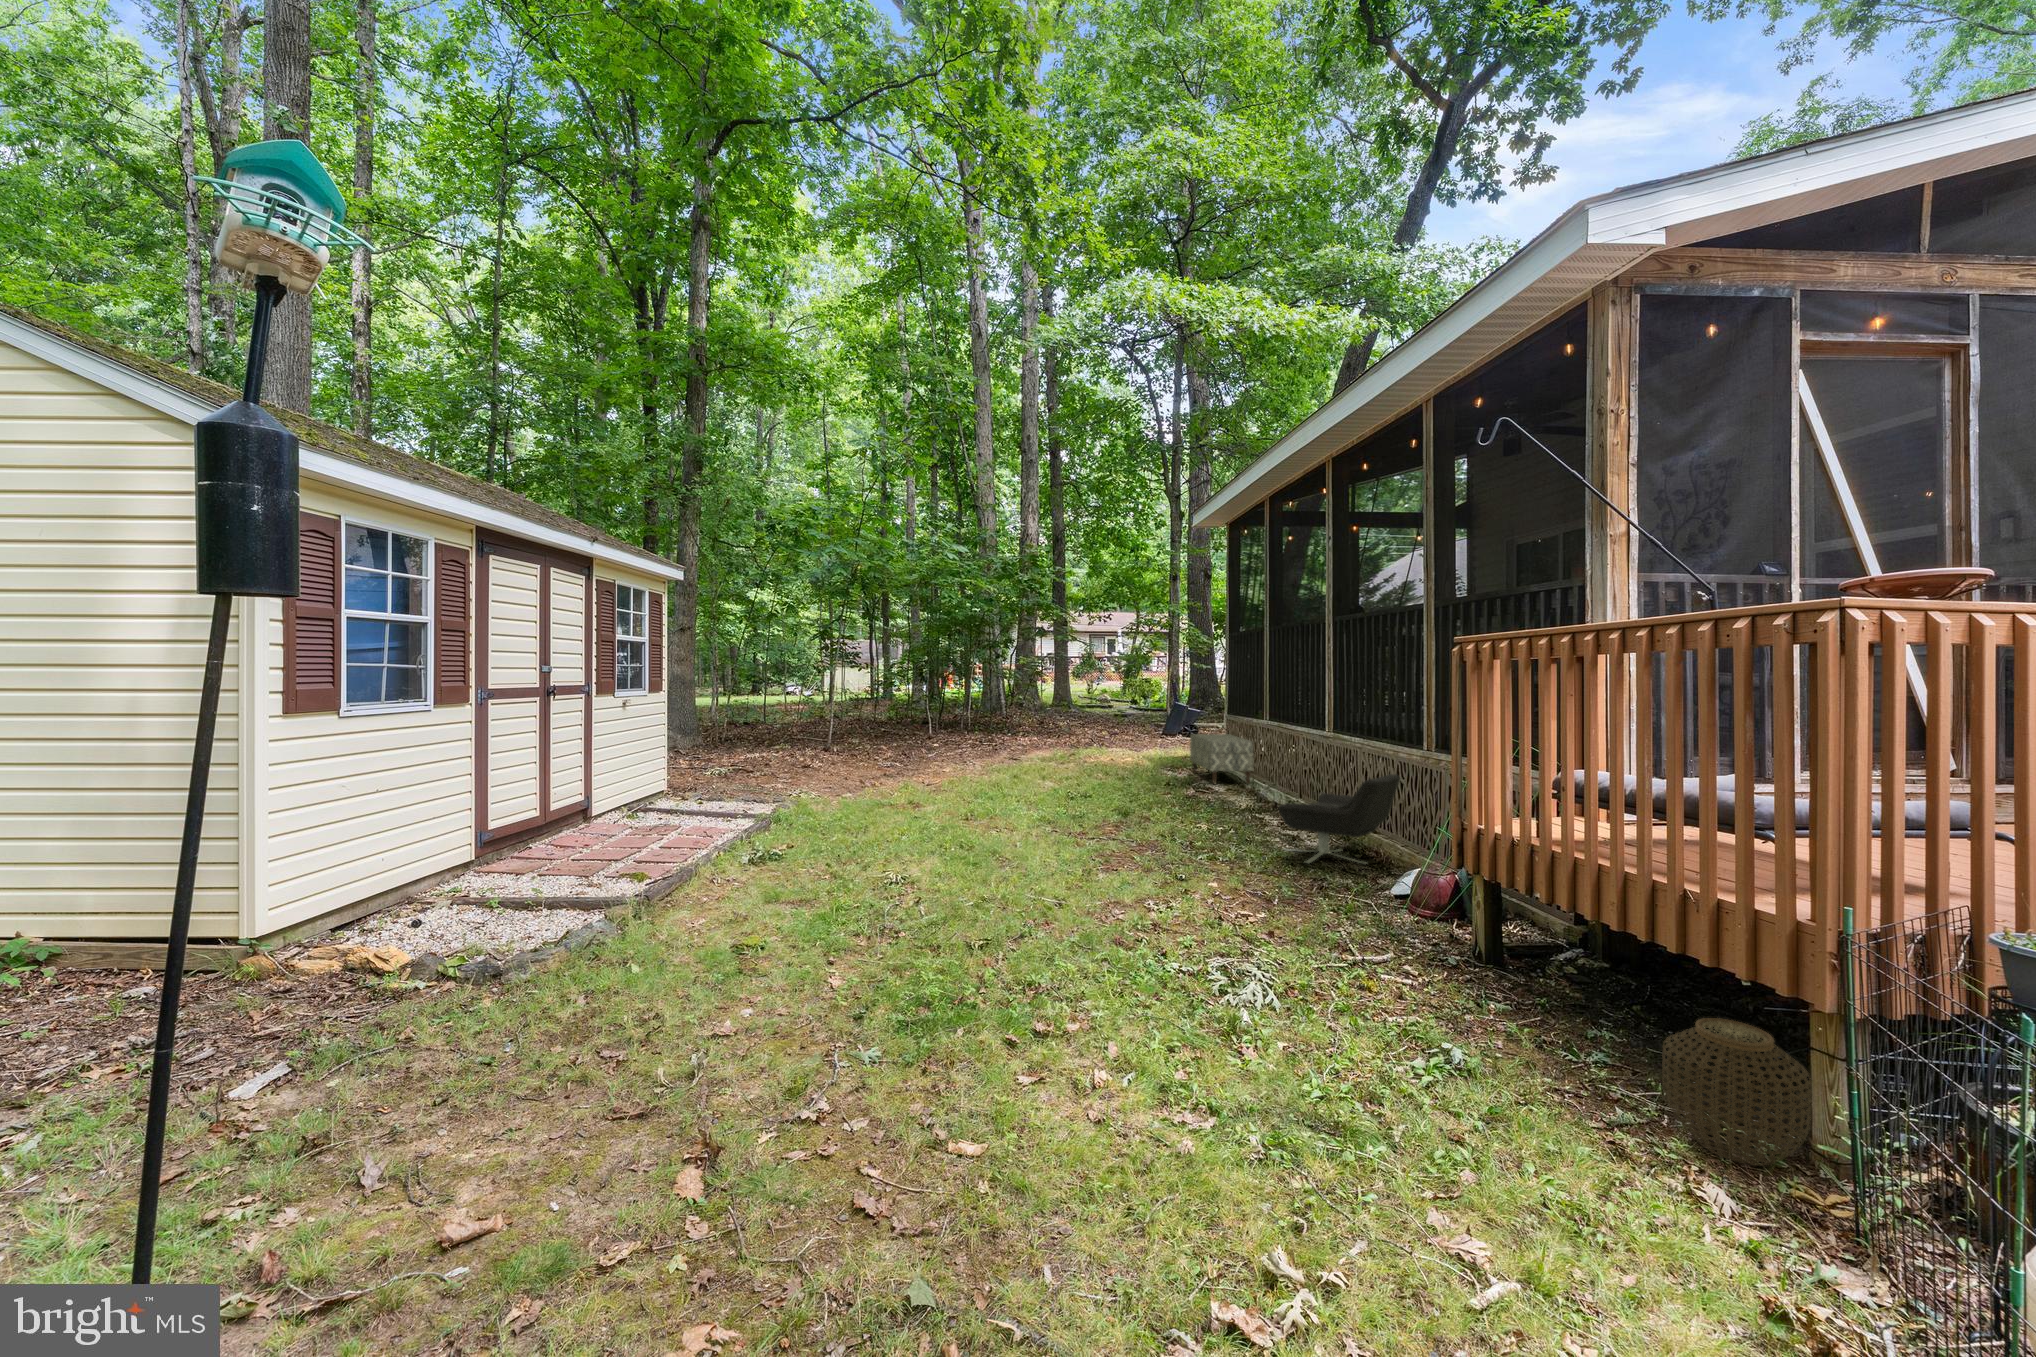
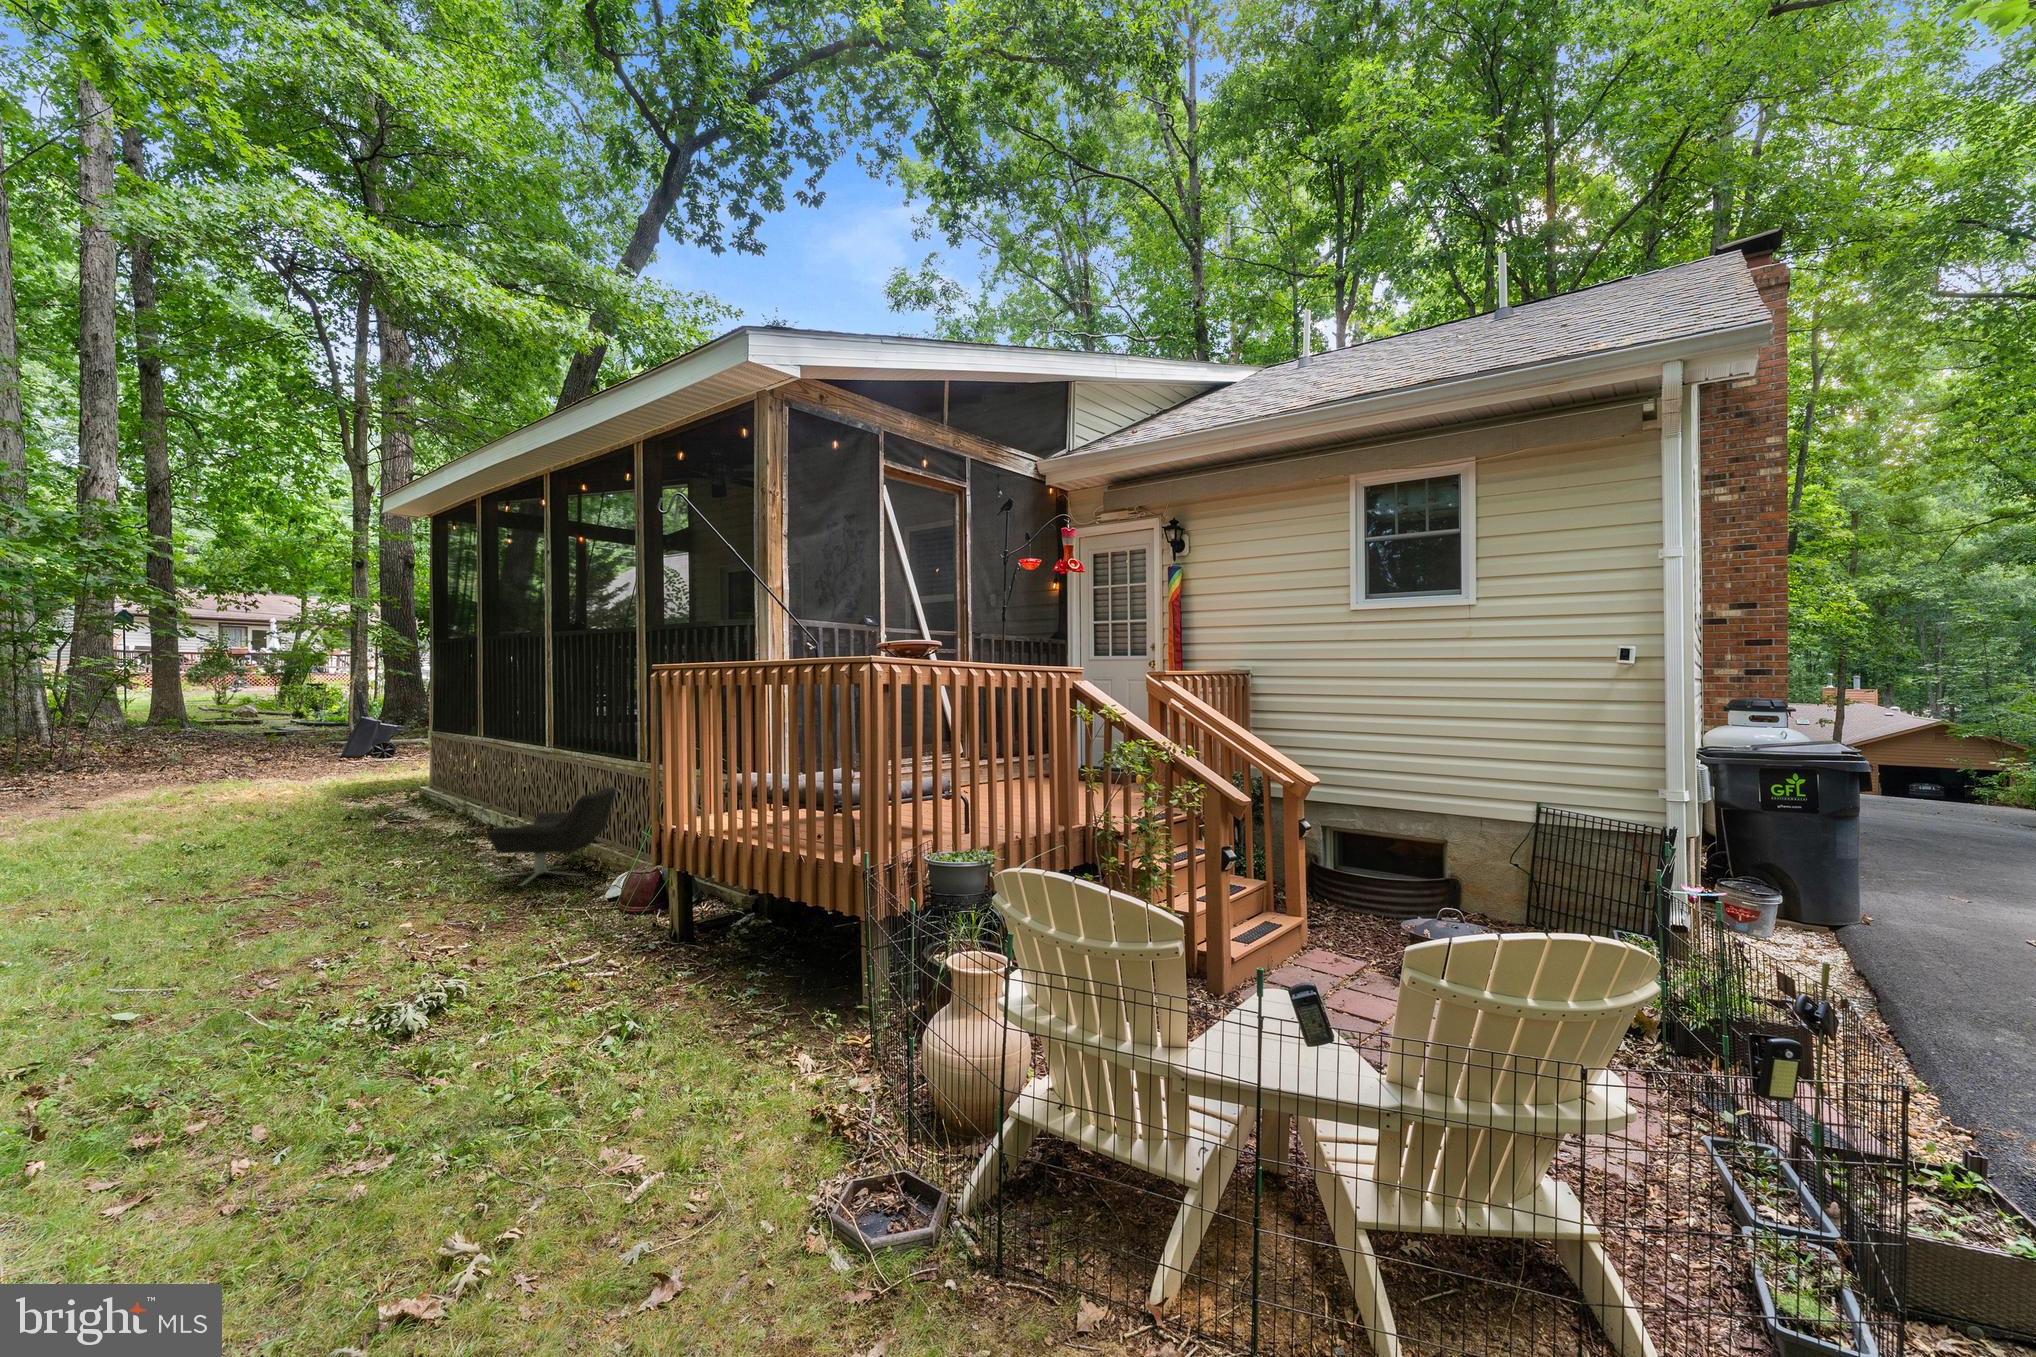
bench: present [1190,734,1254,784] -> none [380,756,465,816]
woven basket: present [1662,1018,1812,1166] -> none [777,938,855,1032]

